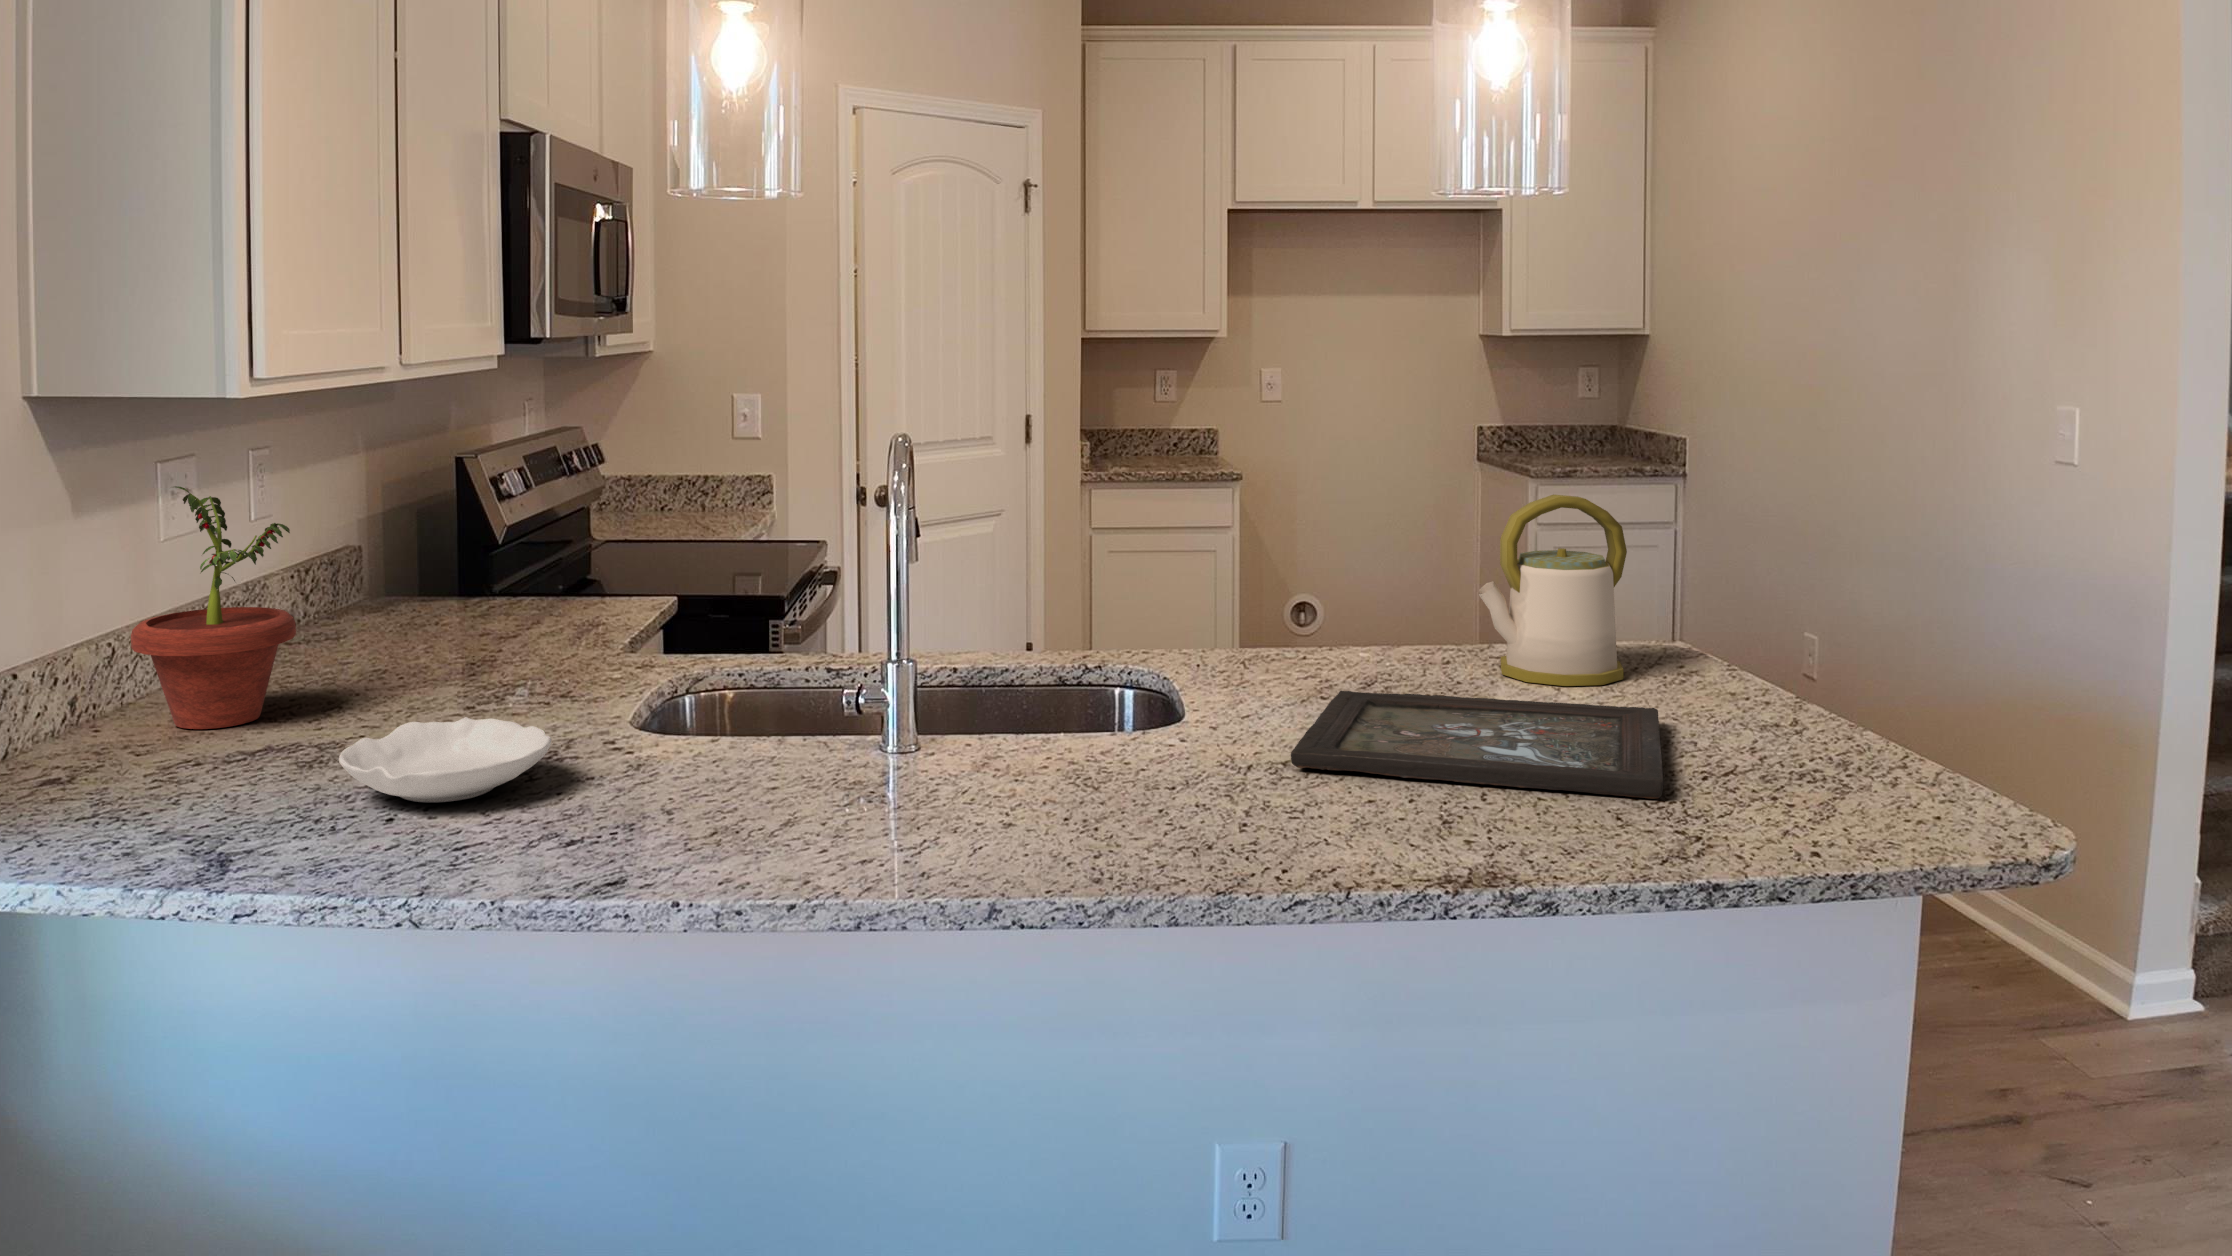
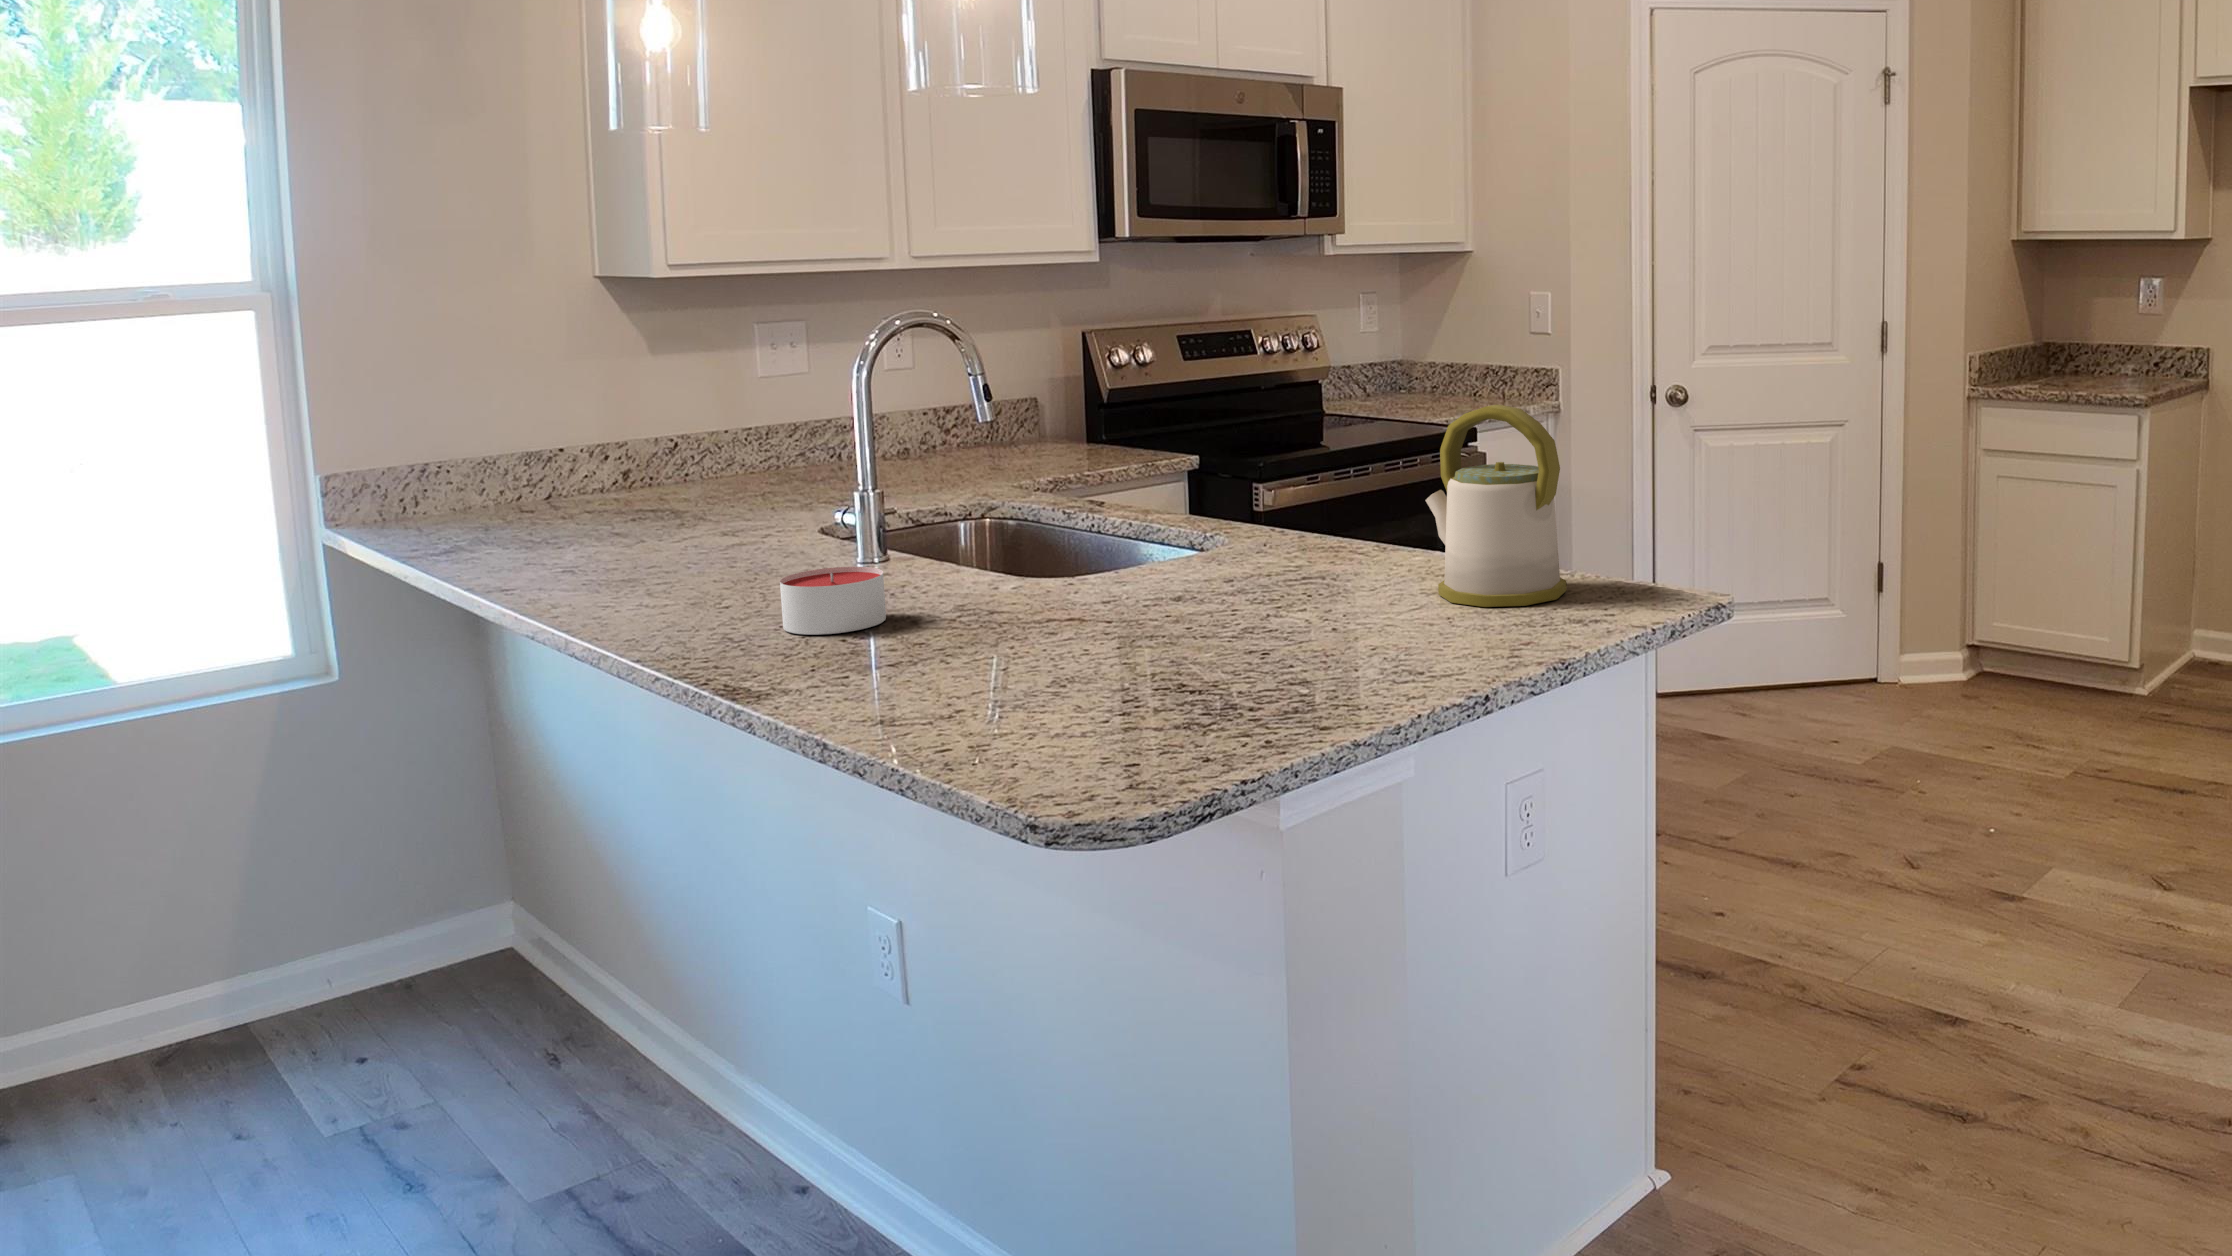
potted plant: present [131,486,296,729] -> none [619,337,739,503]
tray: present [1291,691,1663,799] -> none [970,574,1358,686]
bowl: present [339,717,551,802] -> none [509,504,669,556]
candle: none [1119,729,1234,816] -> present [780,567,886,635]

